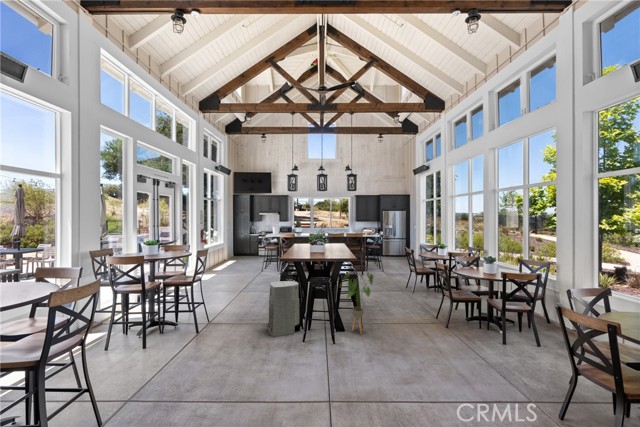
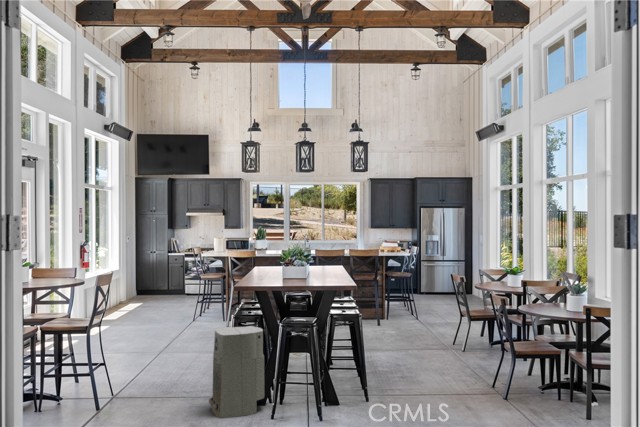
house plant: present [340,272,373,333] -> none [333,310,390,413]

